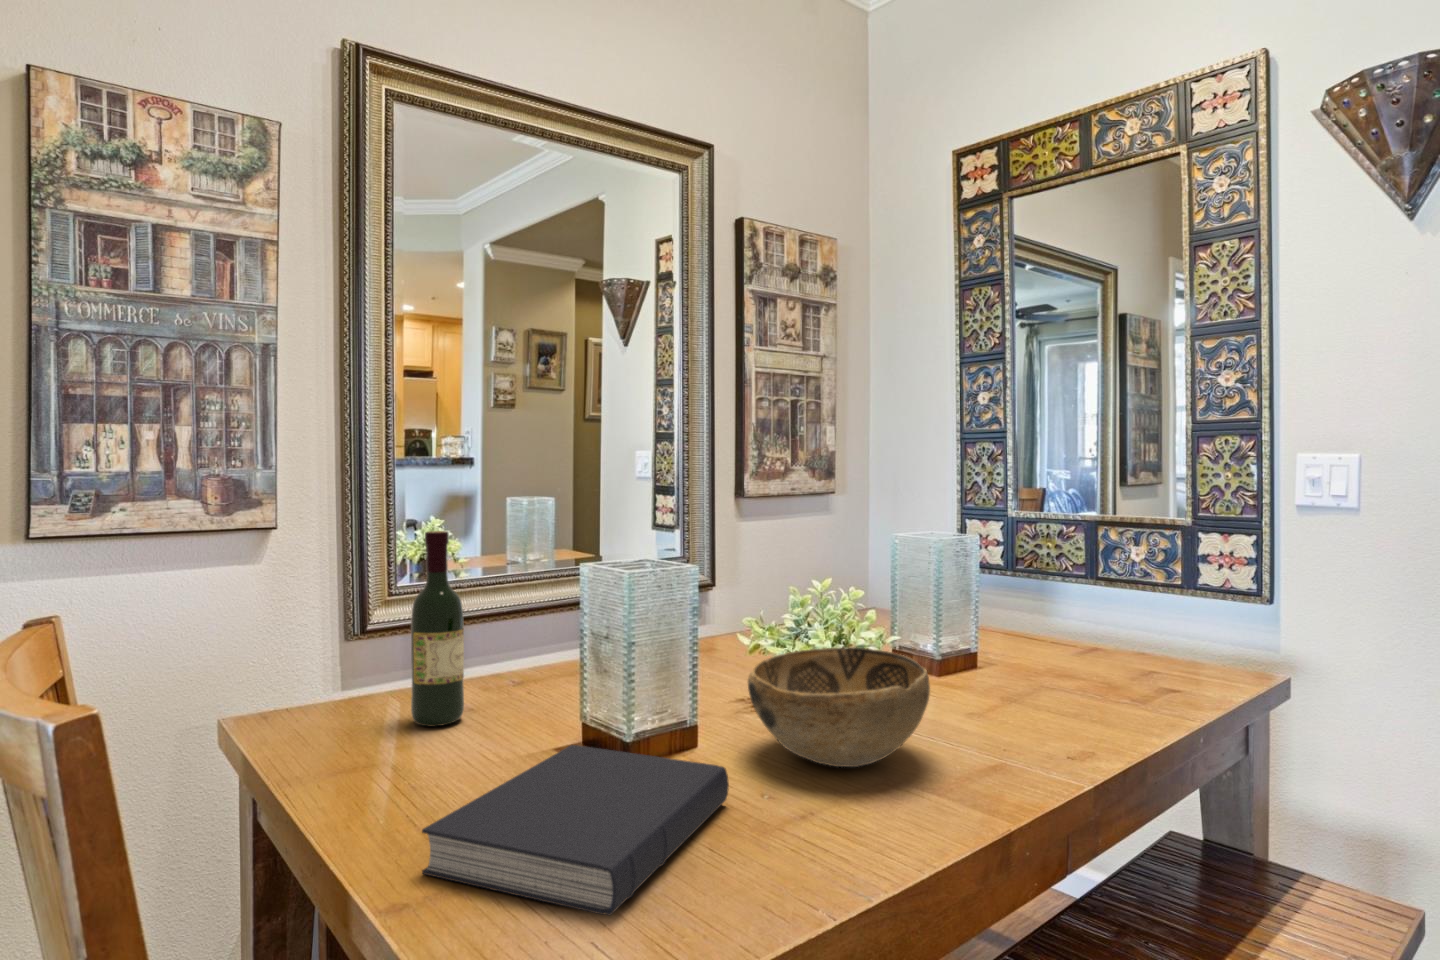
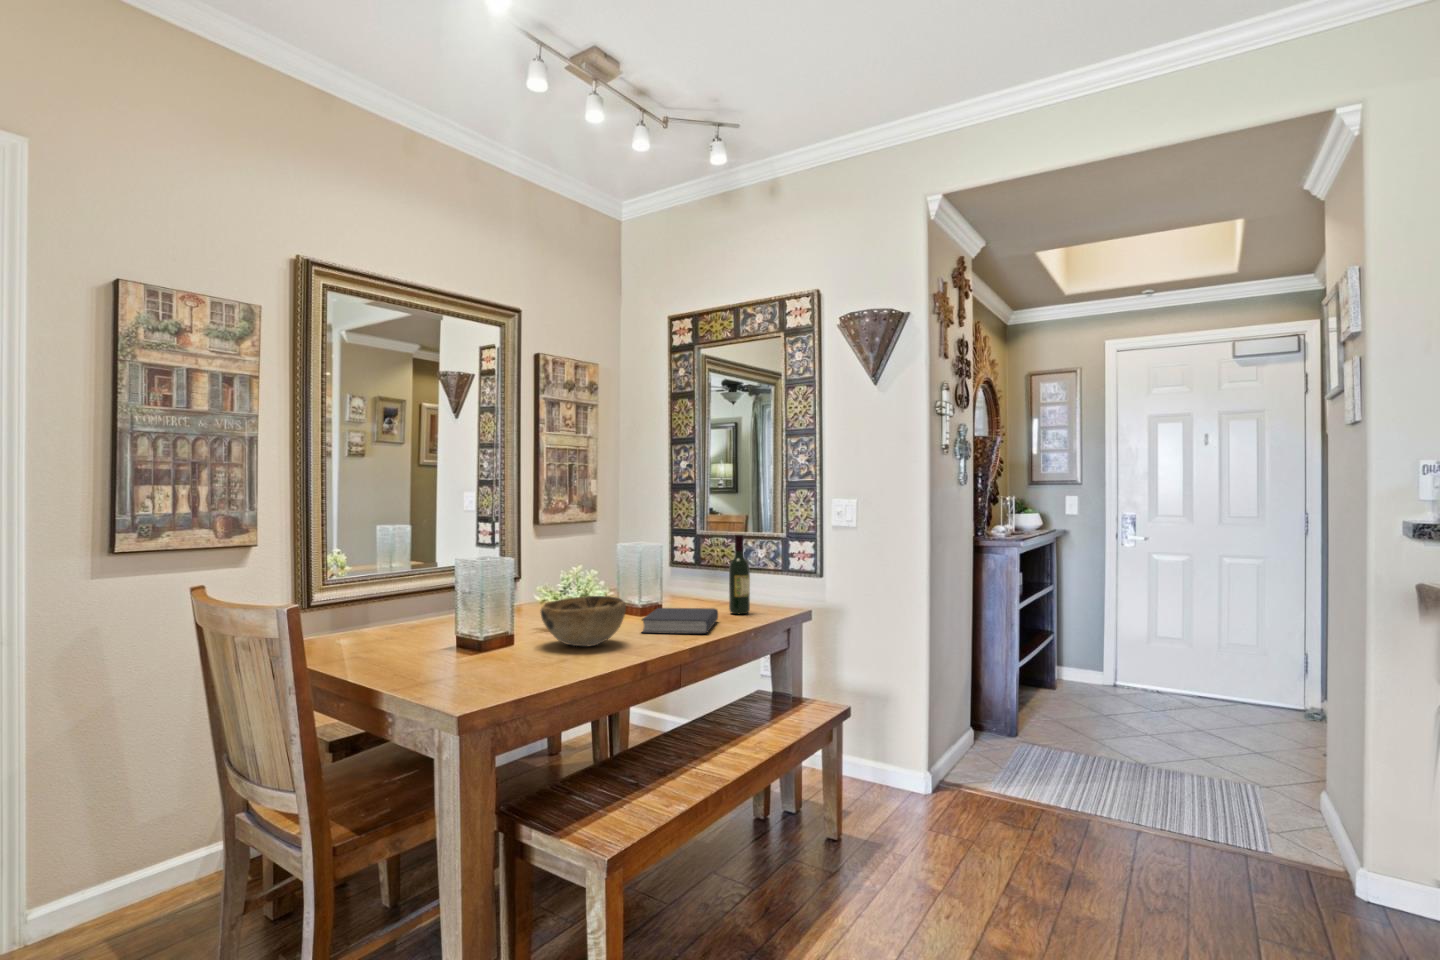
wine bottle: present [411,531,464,726] -> present [729,535,750,614]
book: present [422,745,729,915] -> present [642,608,718,634]

